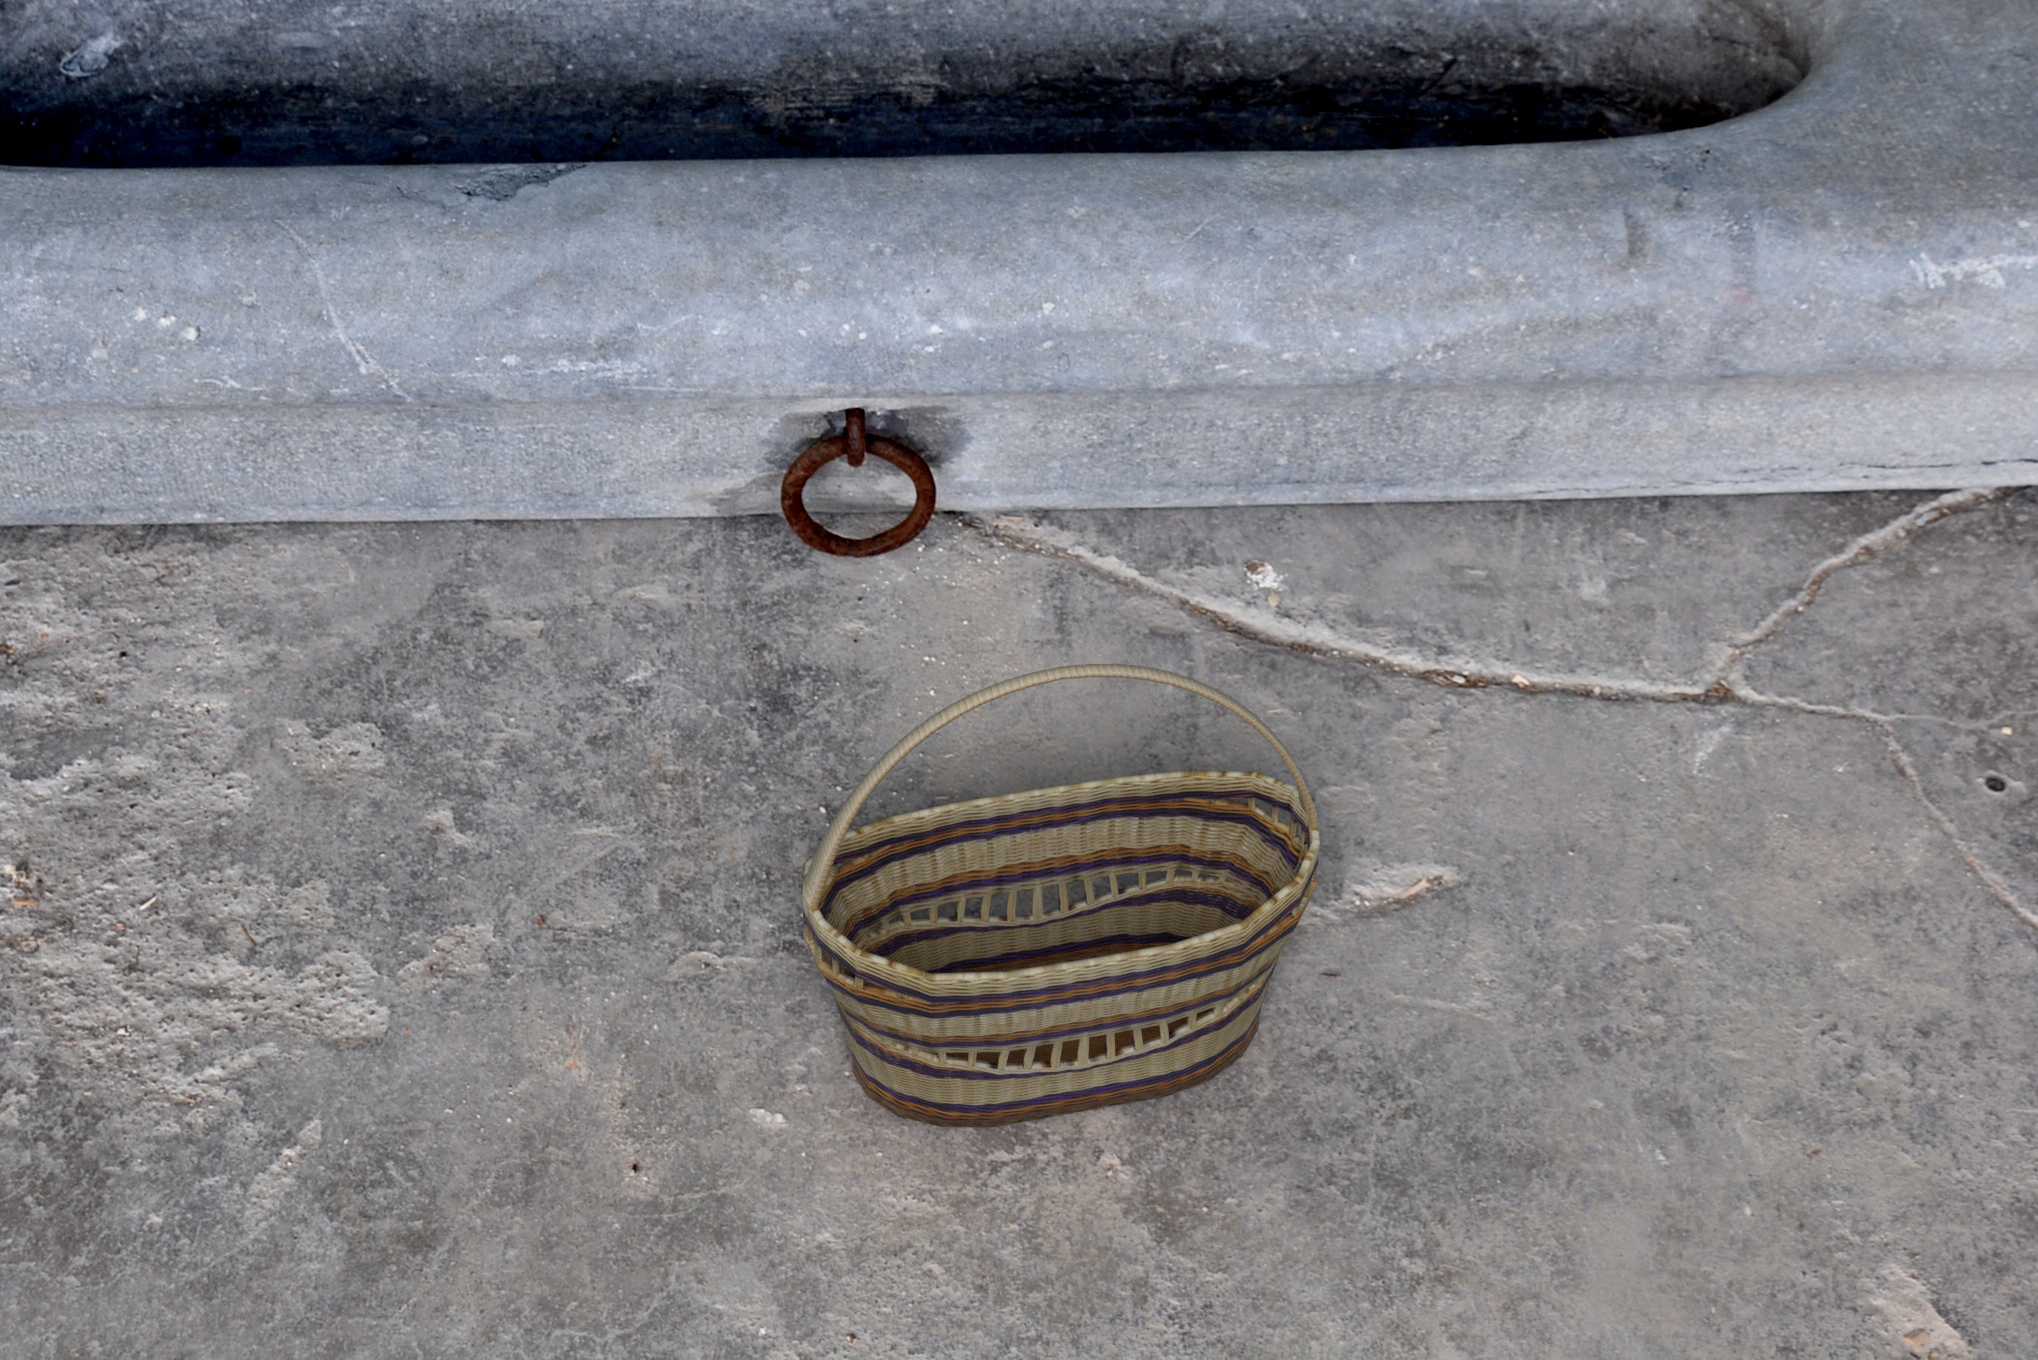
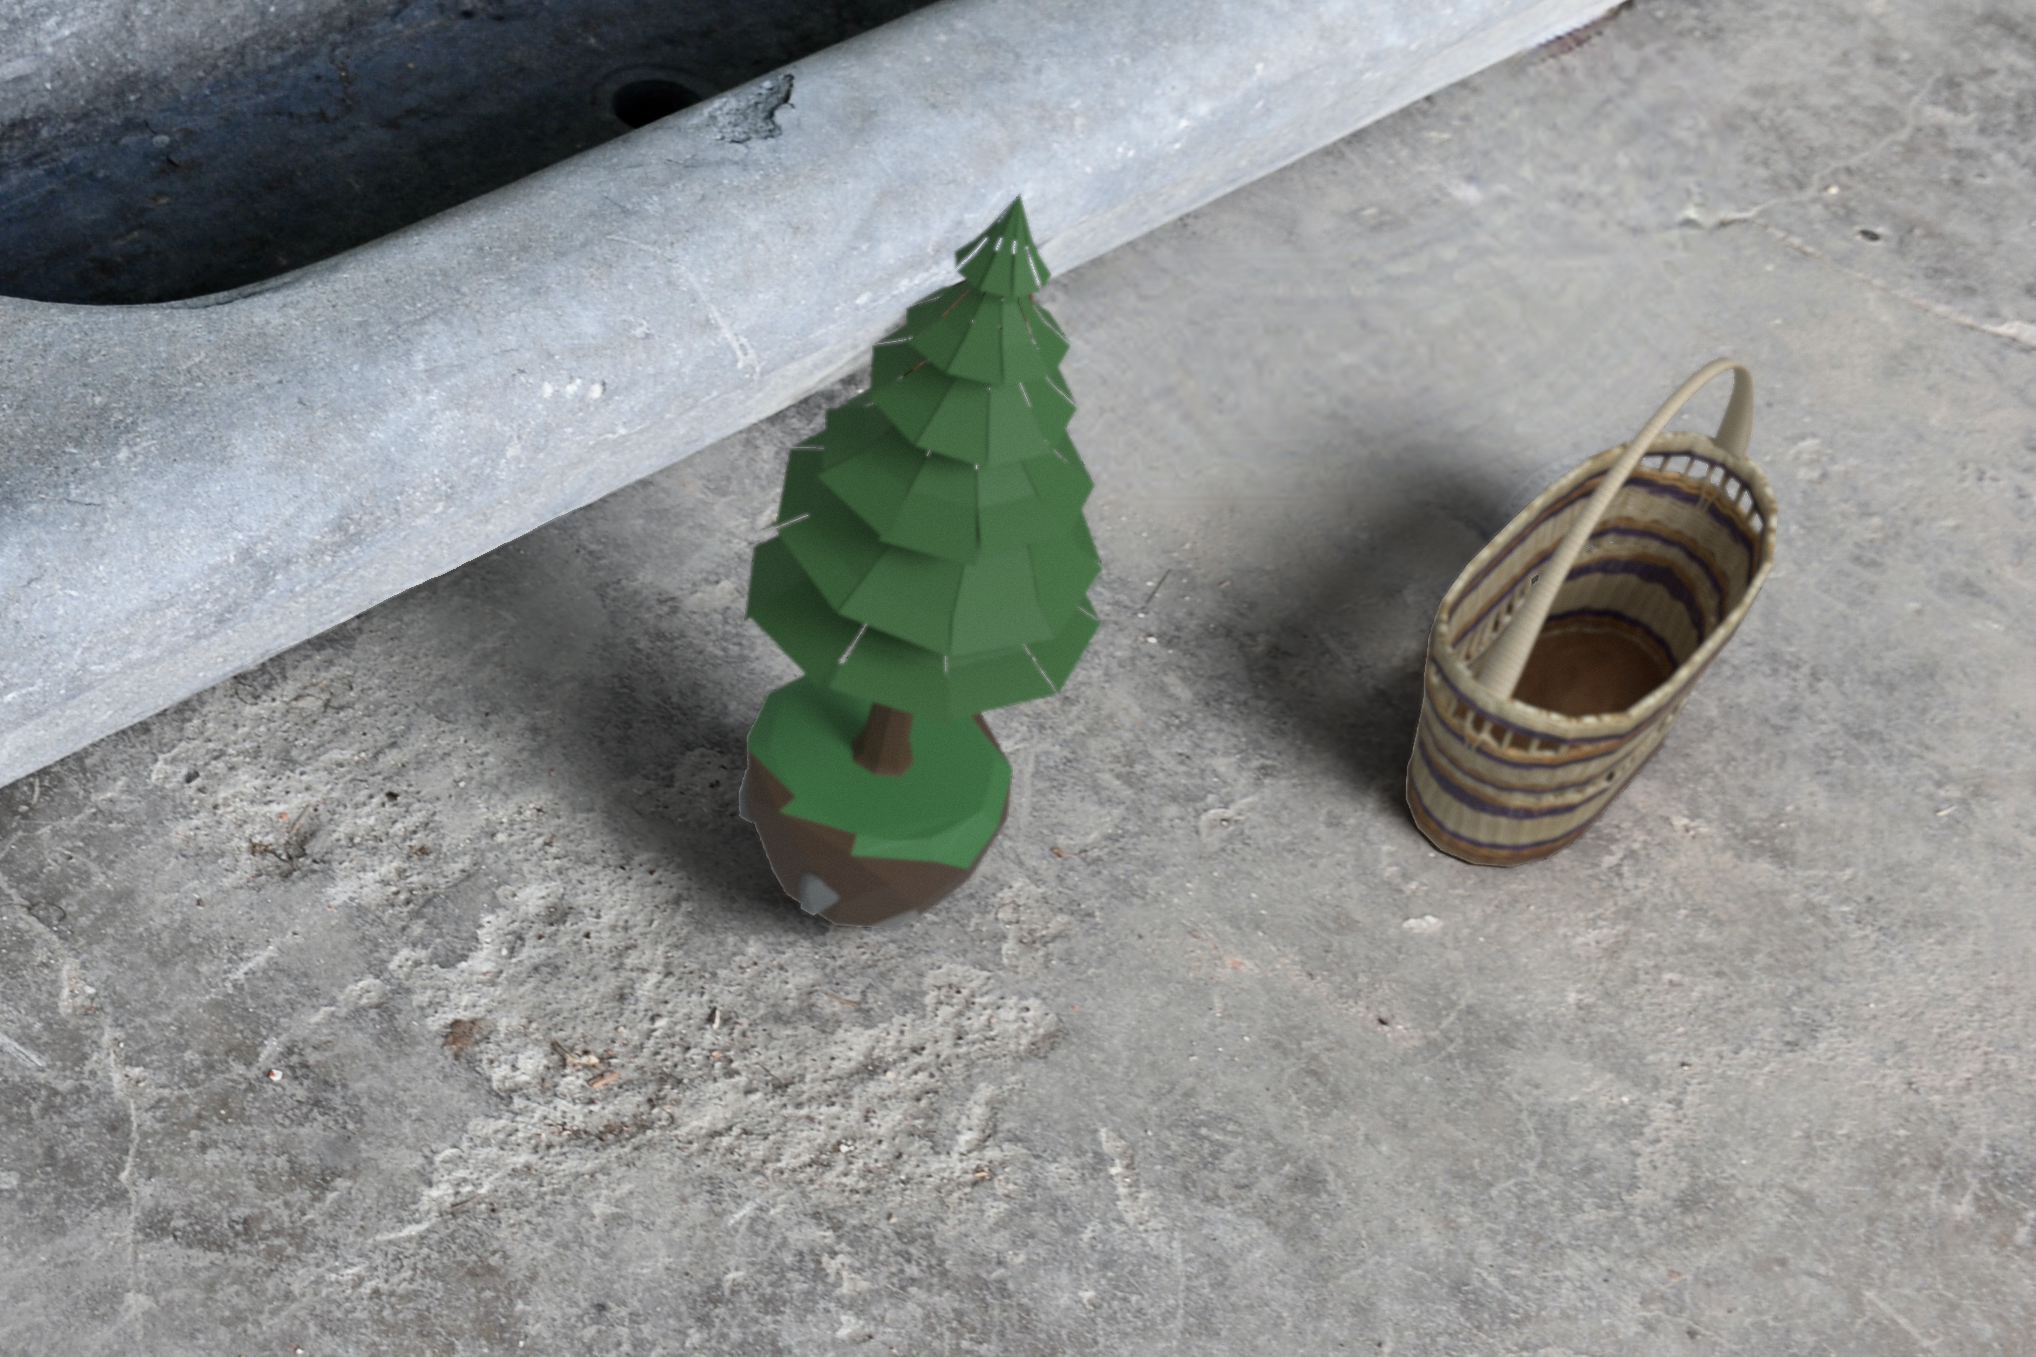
potted tree: none [122,197,442,892] -> present [738,195,1102,930]

